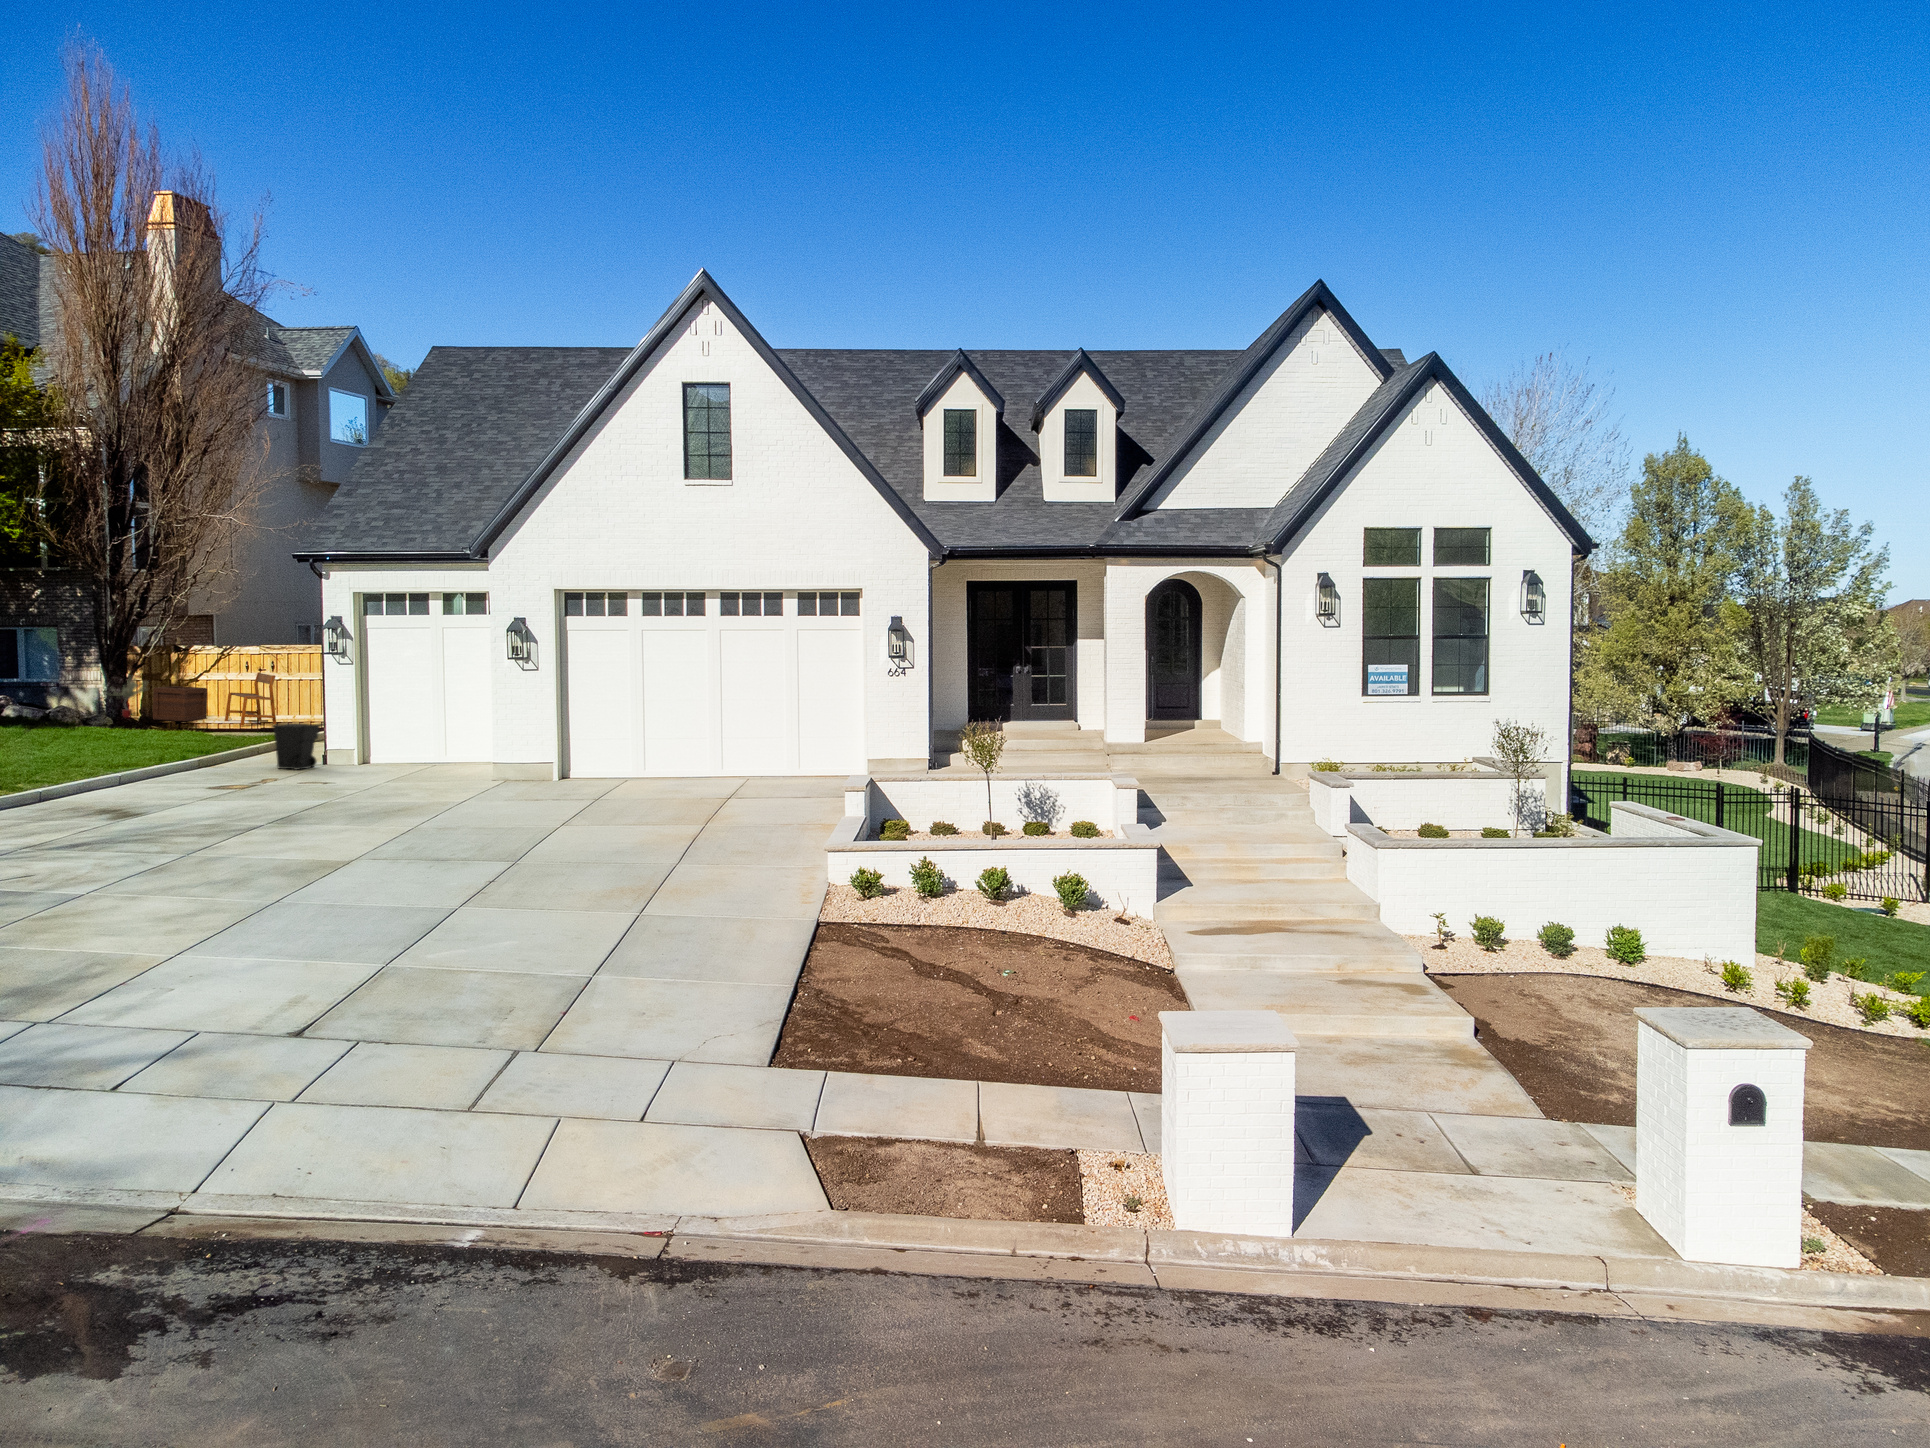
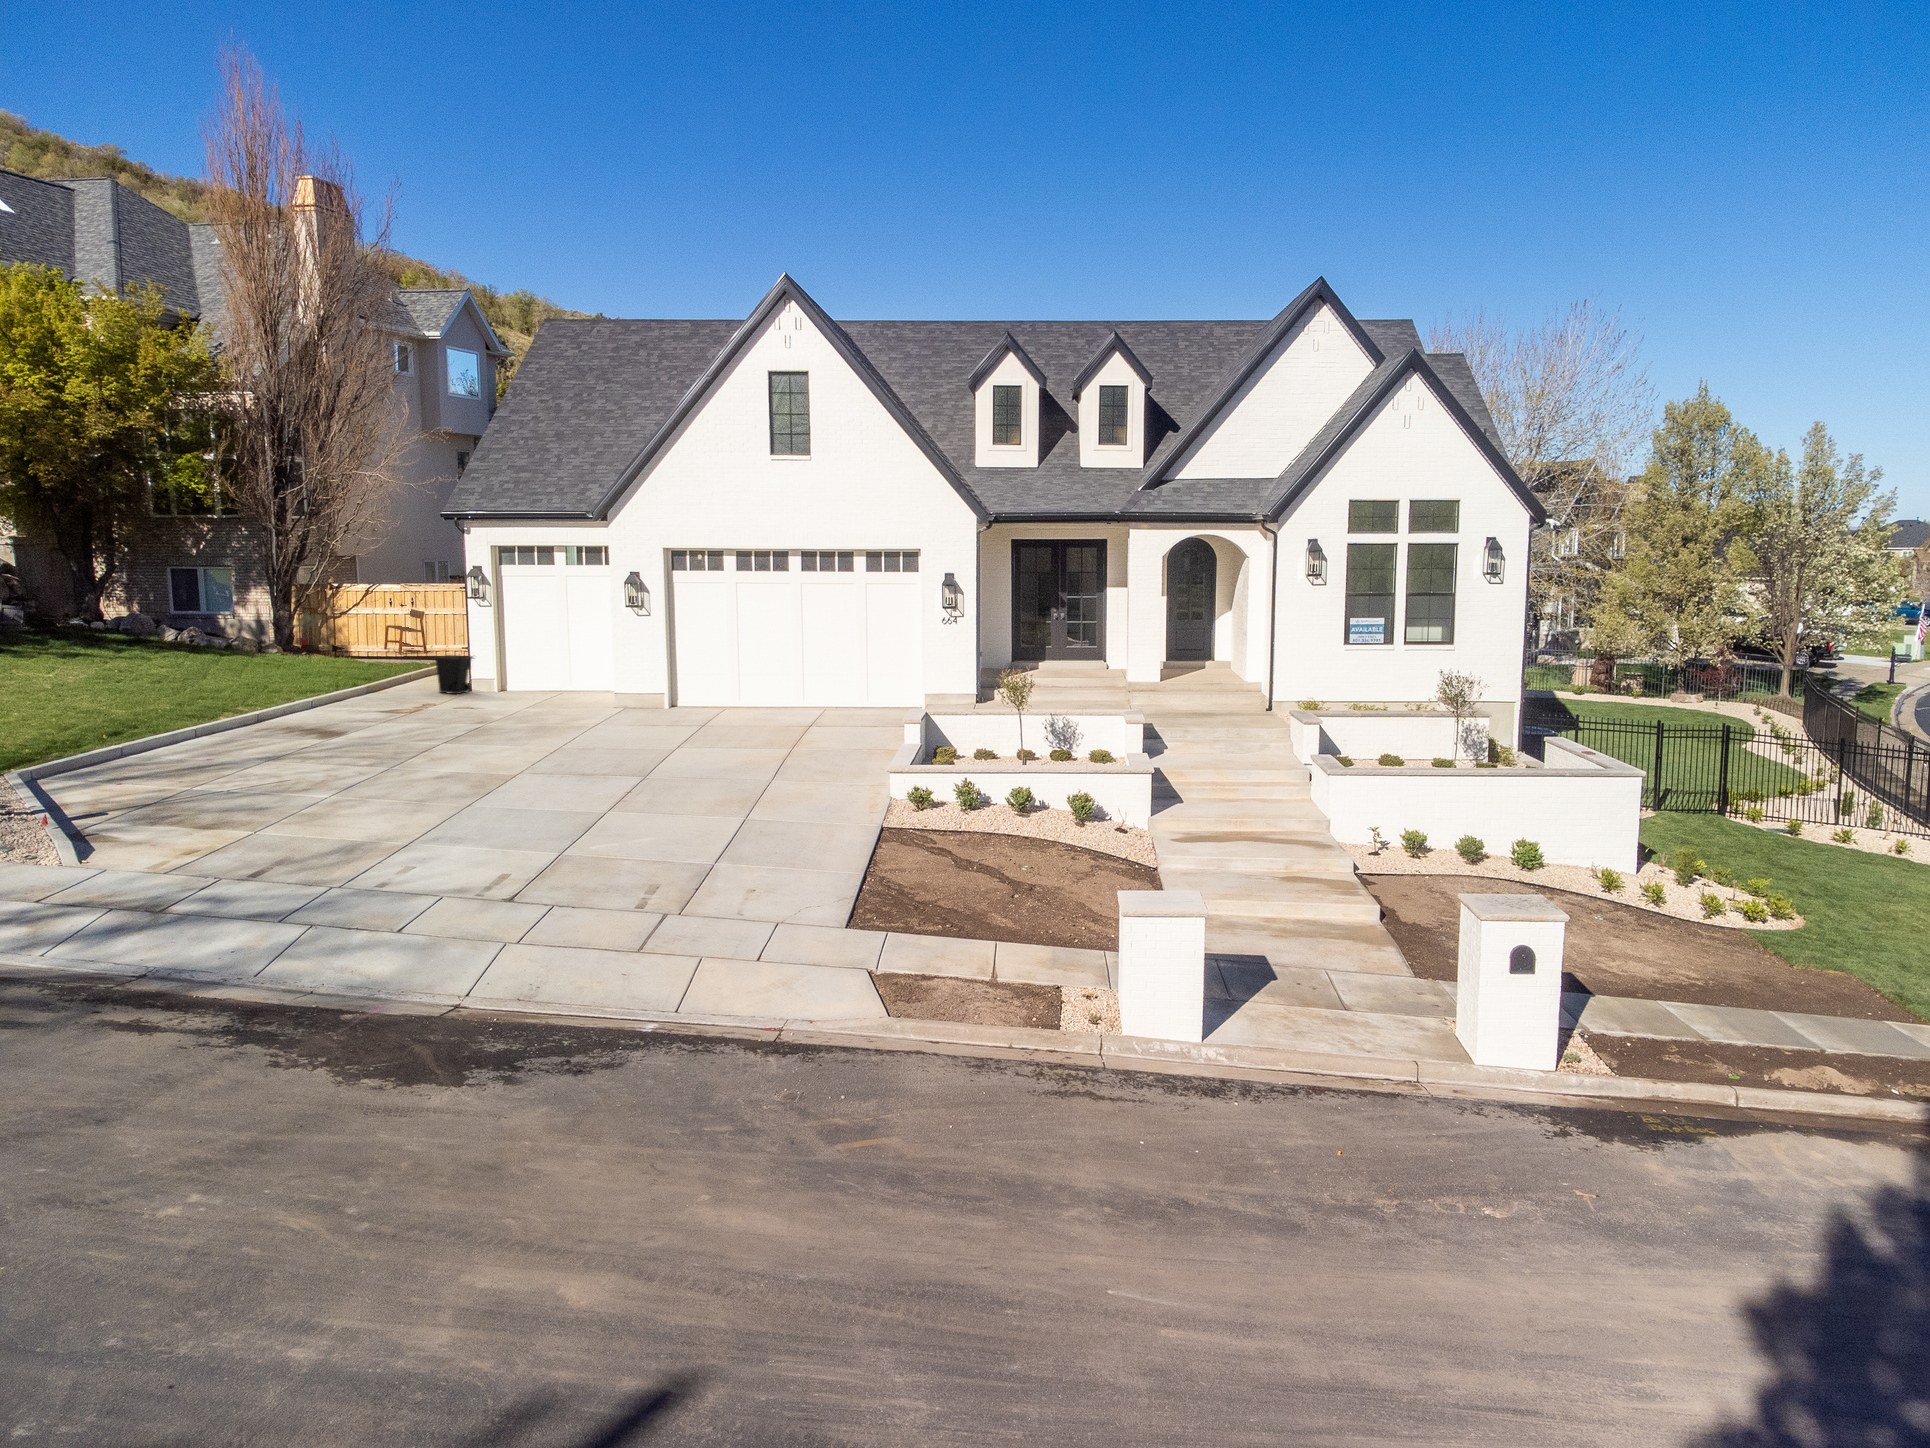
wooden crate: present [153,686,207,721] -> none [325,619,369,649]

